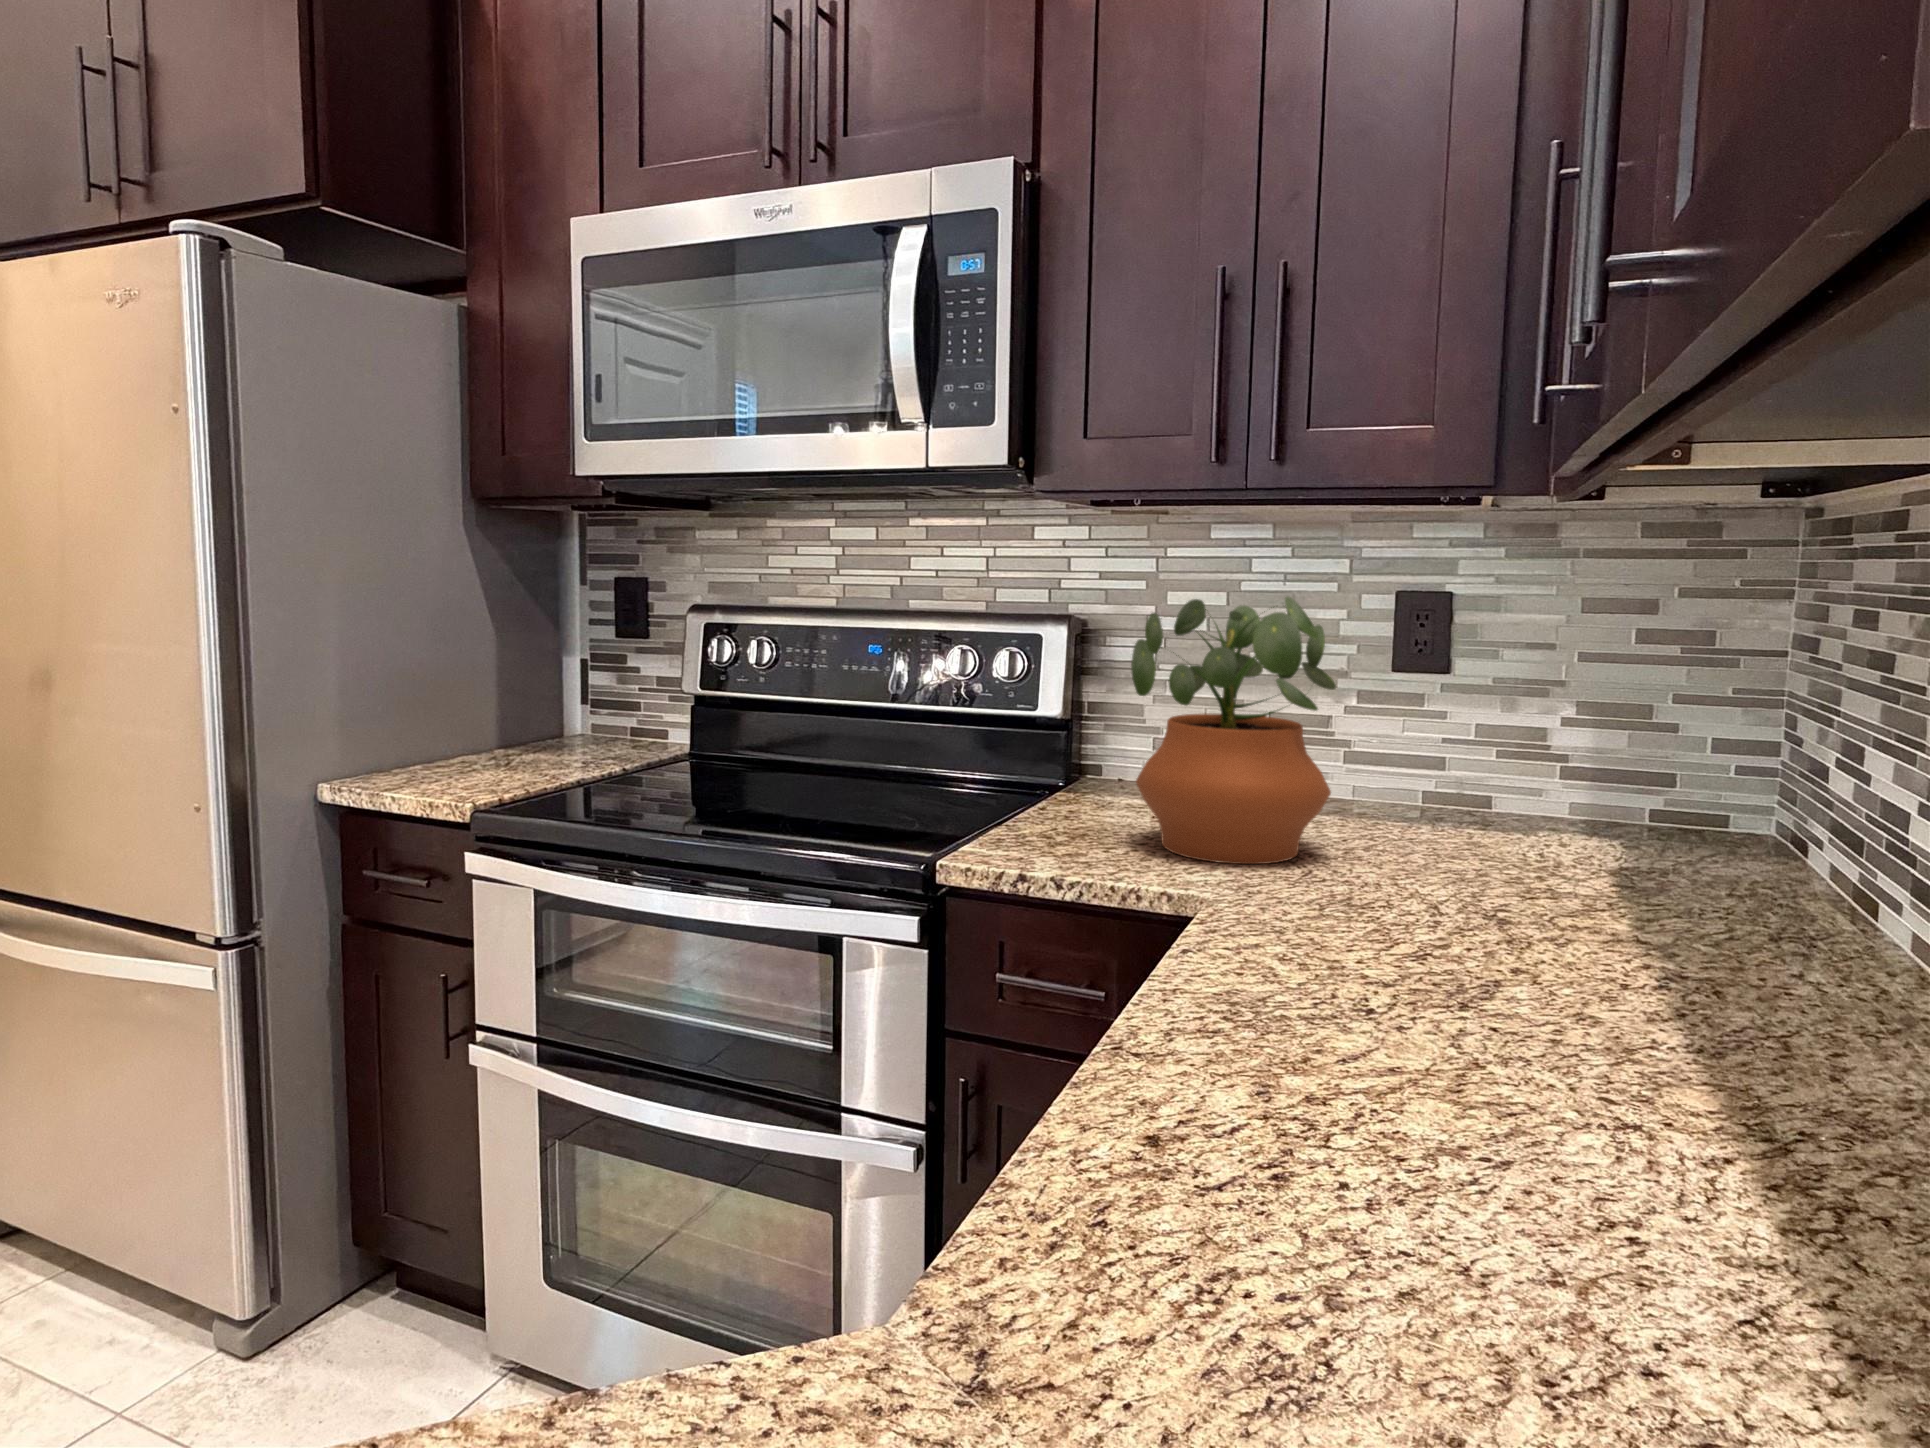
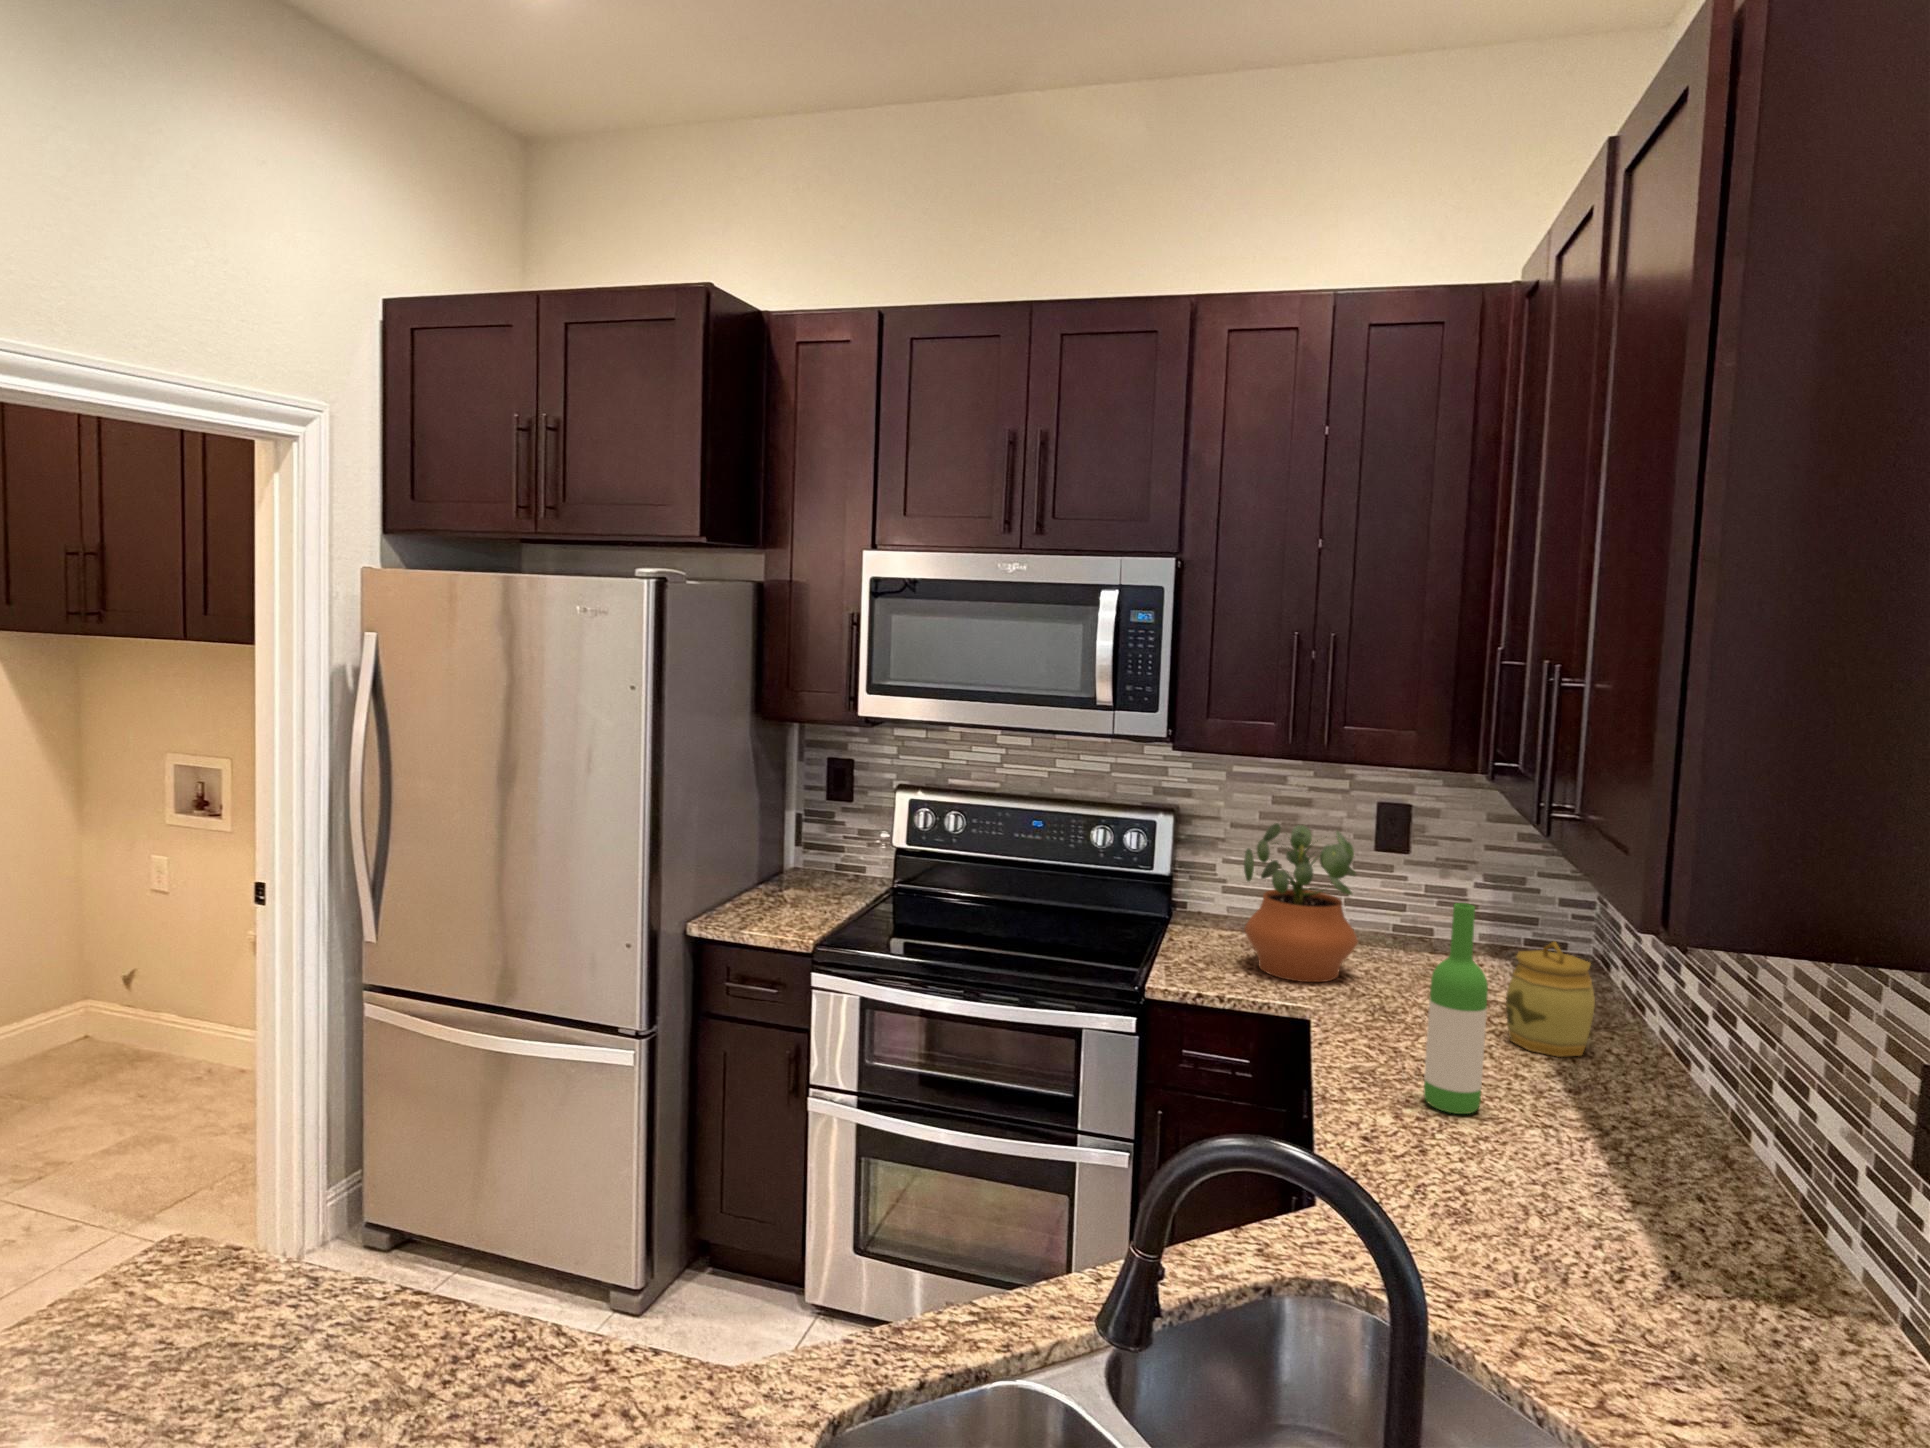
wine bottle: none [1342,599,1486,1091] -> present [1424,903,1488,1114]
jar: none [1576,750,1765,983] -> present [1506,942,1595,1057]

